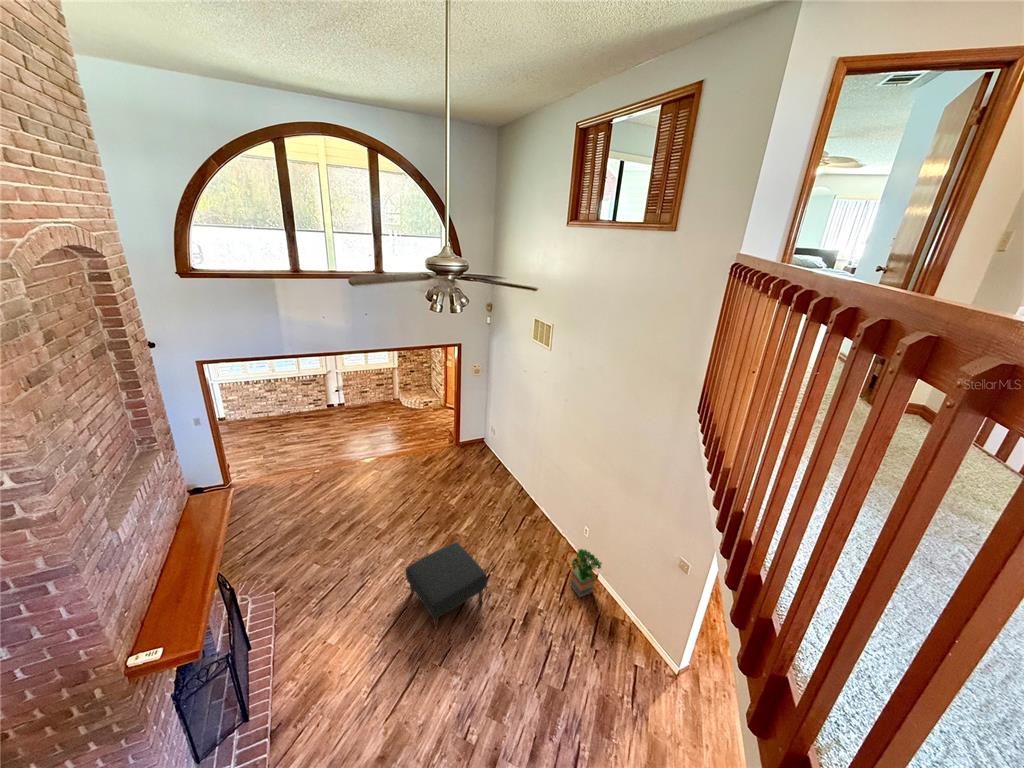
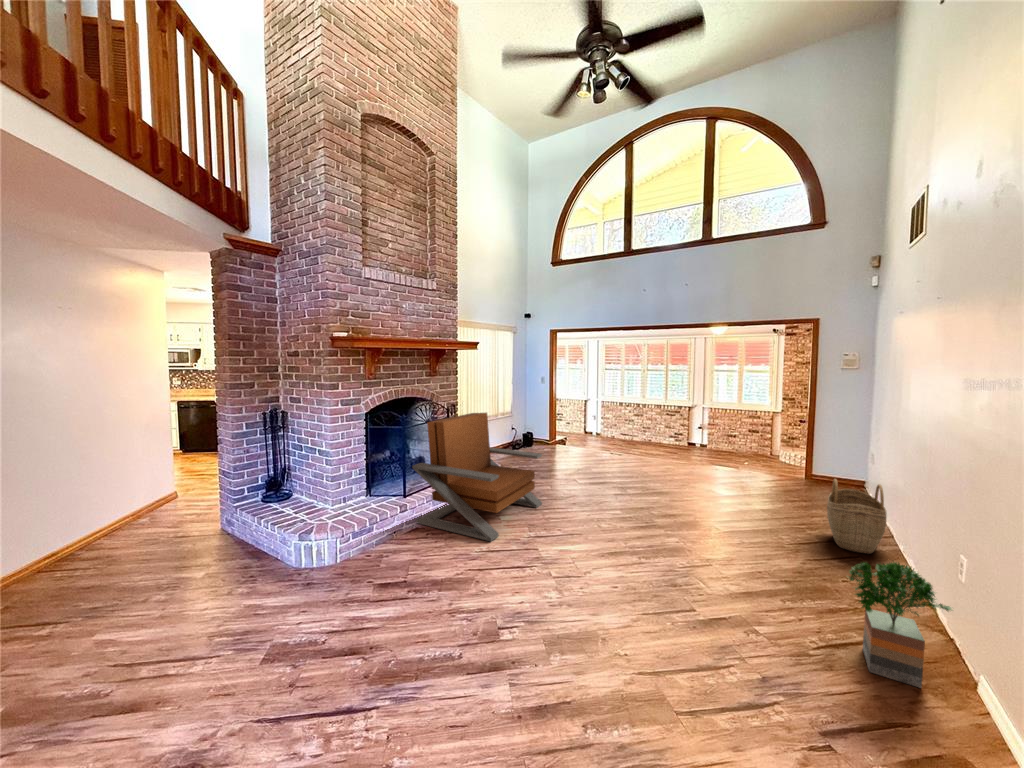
woven basket: none [507,476,536,514] -> present [827,479,887,554]
ottoman: present [406,543,487,629] -> none [577,483,672,569]
lounge chair: none [254,562,370,728] -> present [412,413,542,541]

